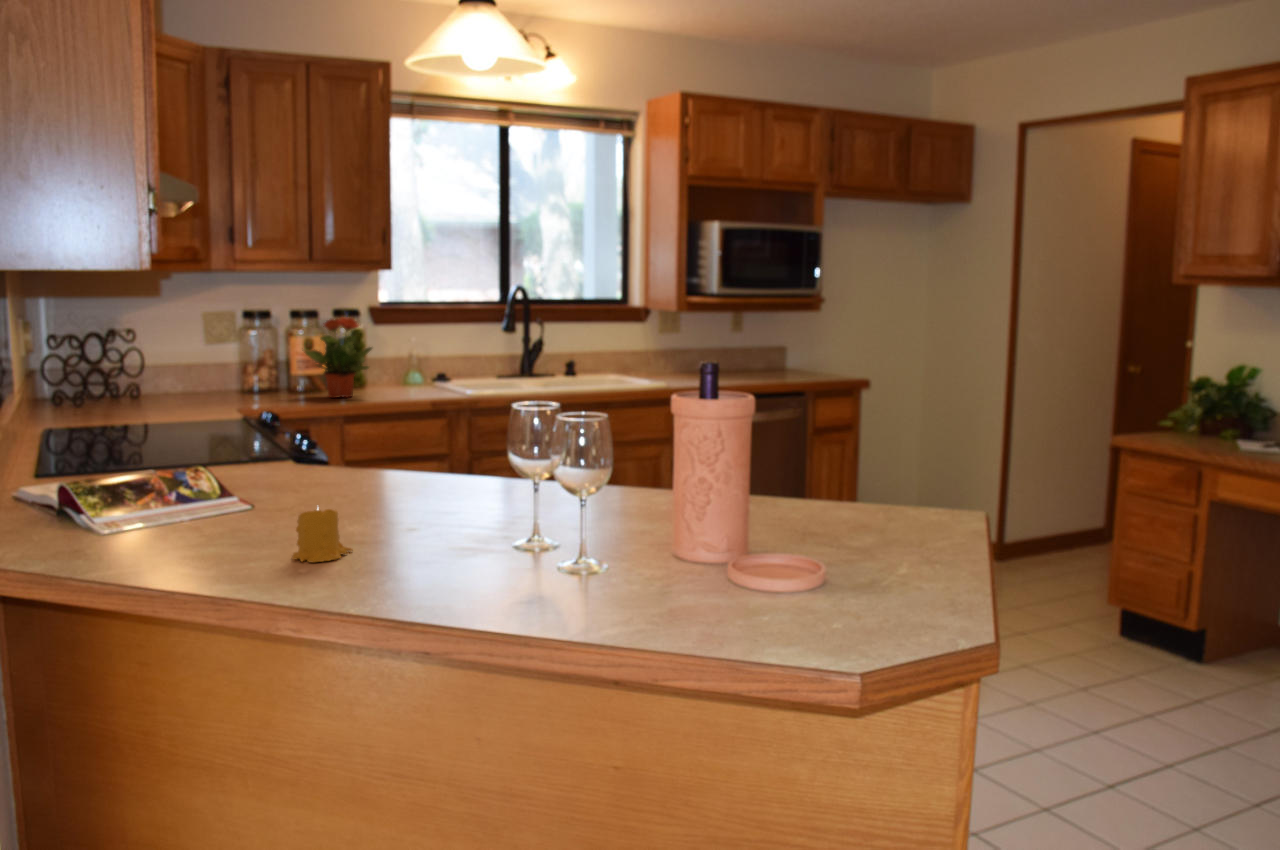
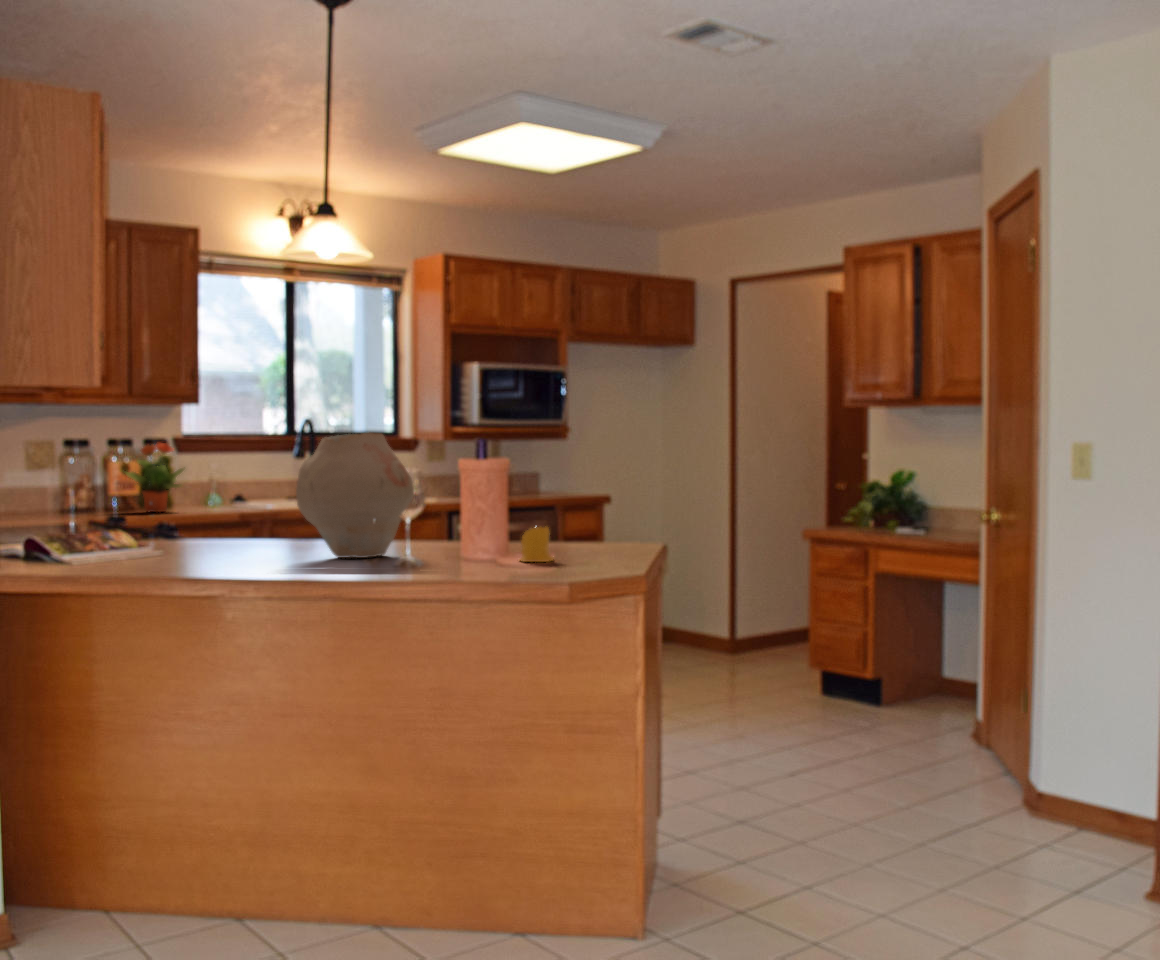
vase: none [410,373,606,590] -> present [296,432,414,558]
candle: present [292,508,353,562] -> present [520,527,554,562]

